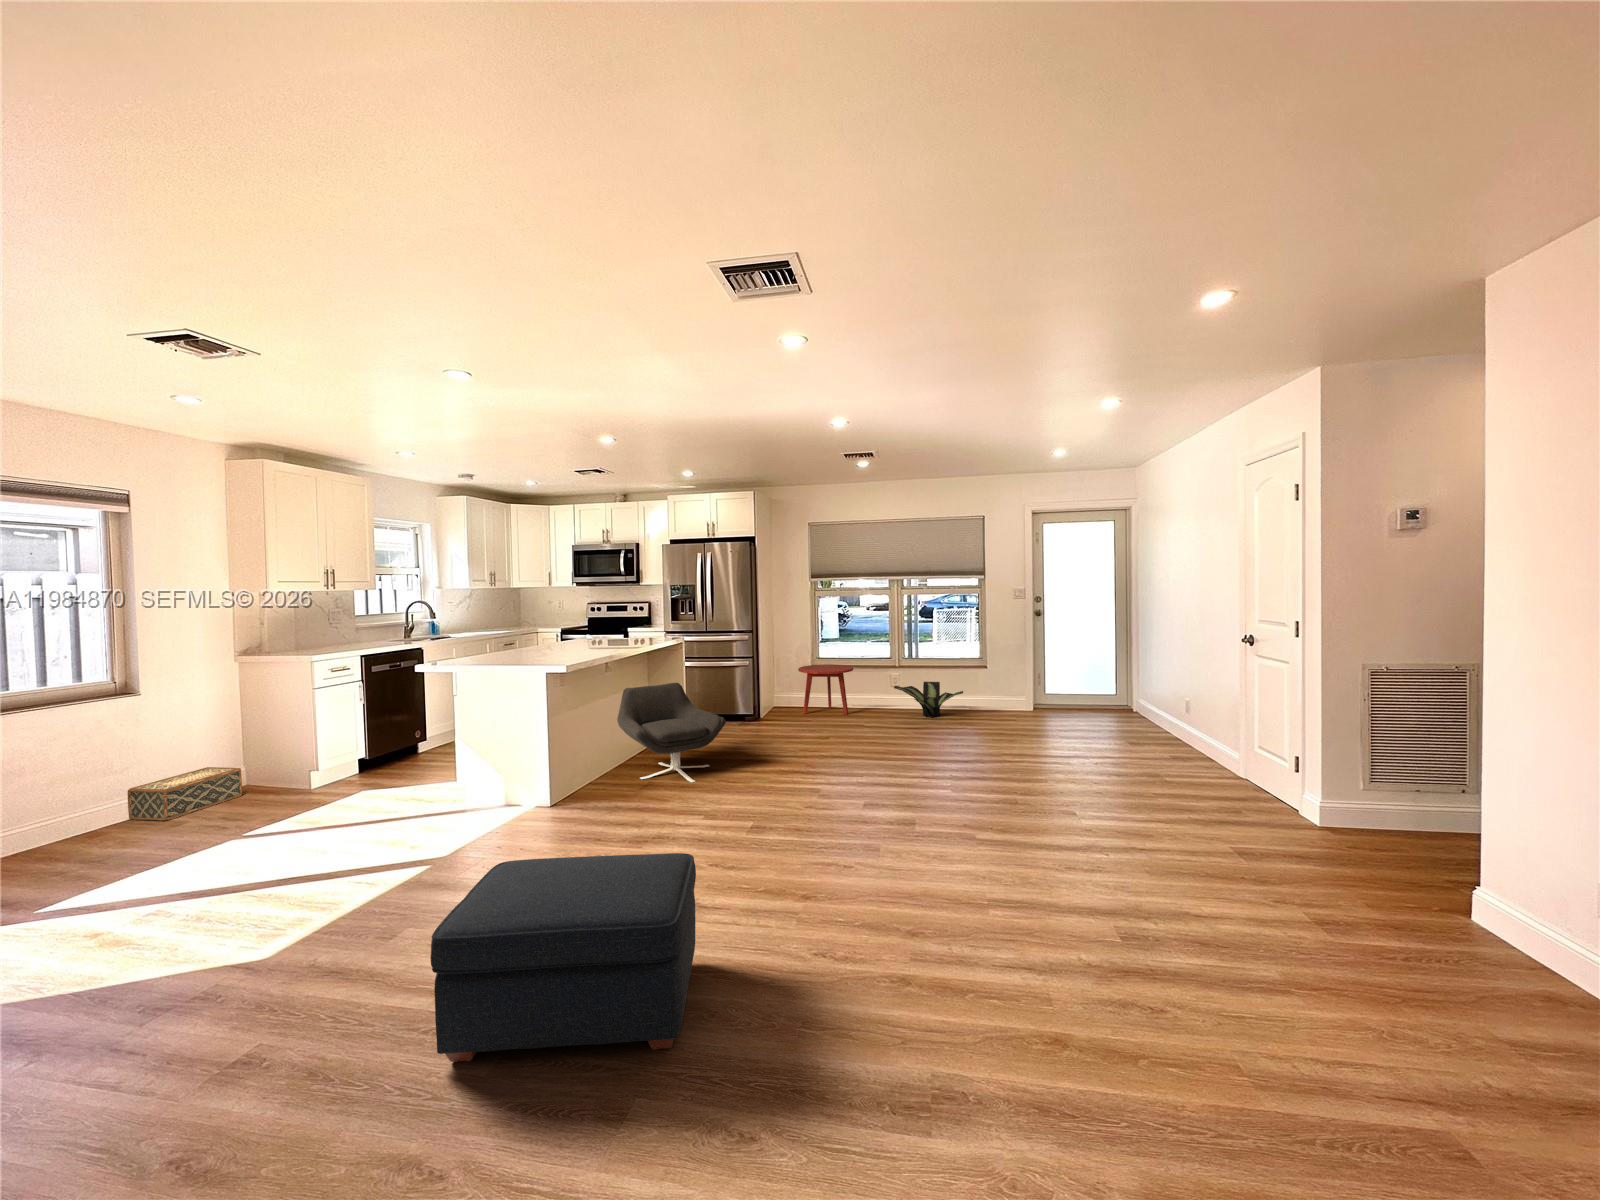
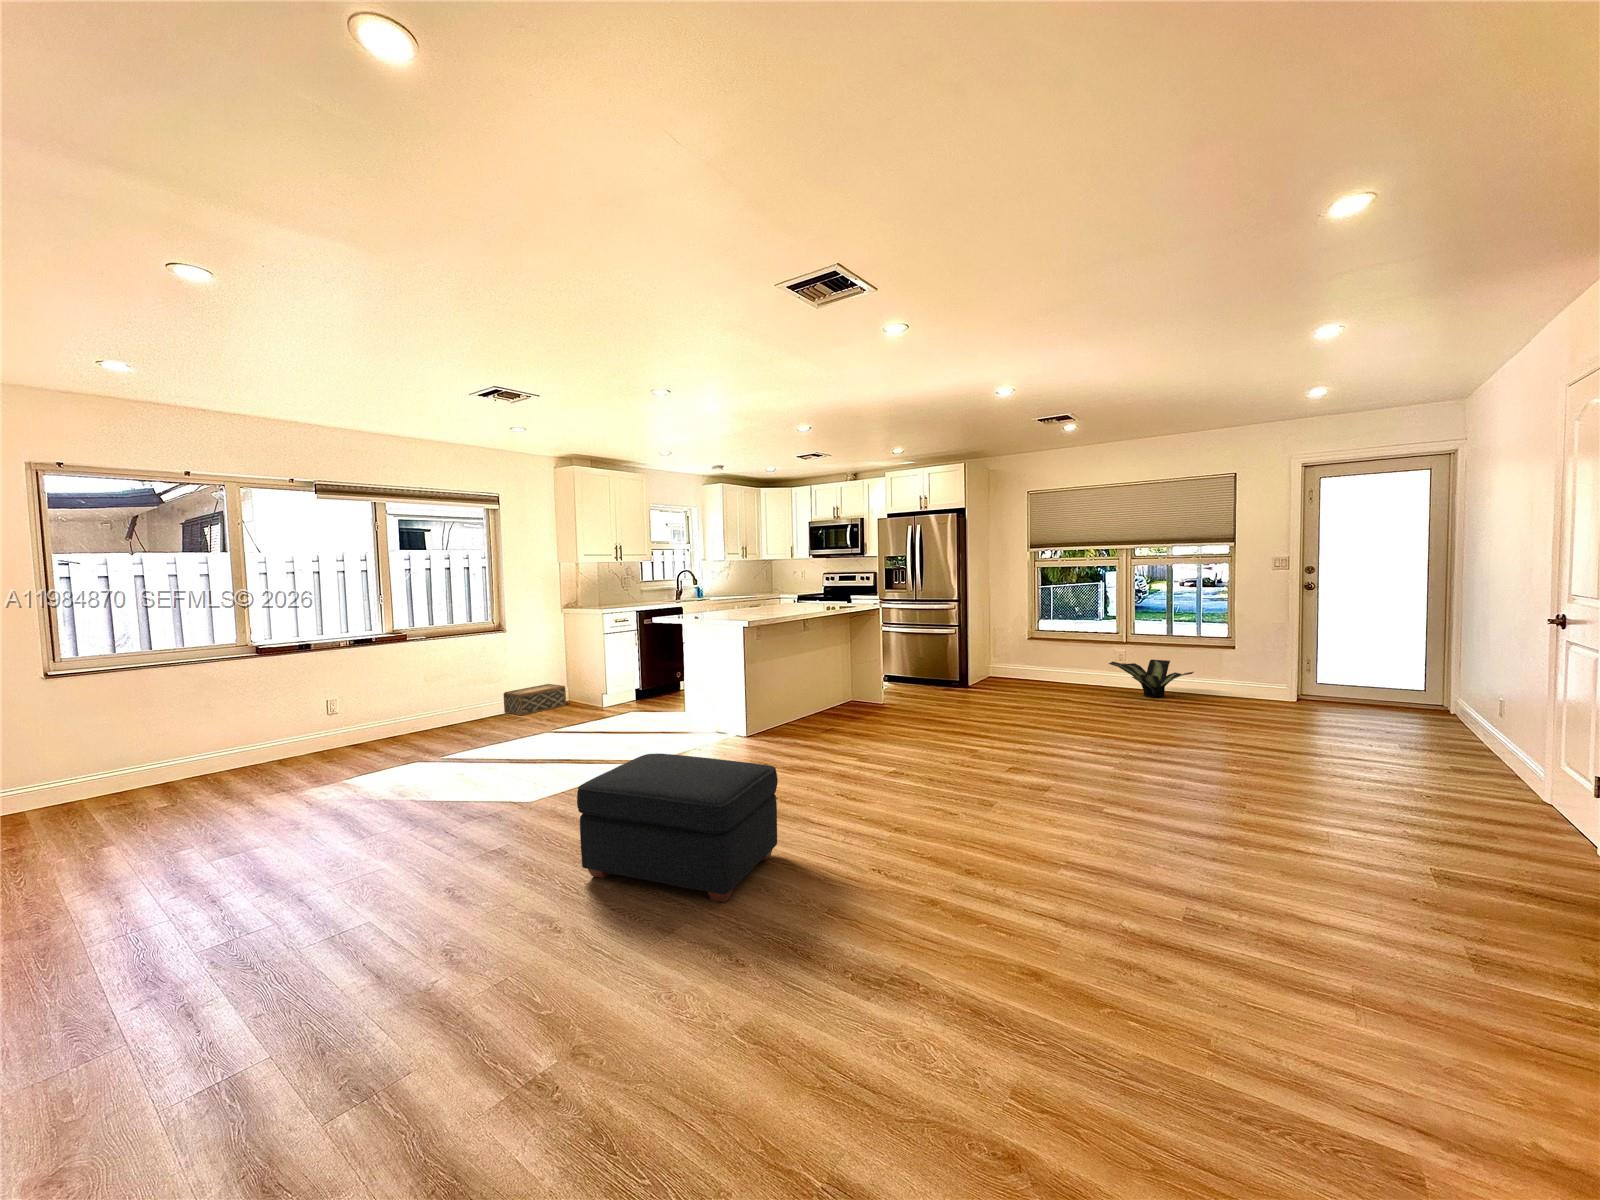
side table: present [798,664,853,714] -> none [1008,637,1068,688]
lounge chair: present [617,683,726,782] -> none [812,643,903,731]

